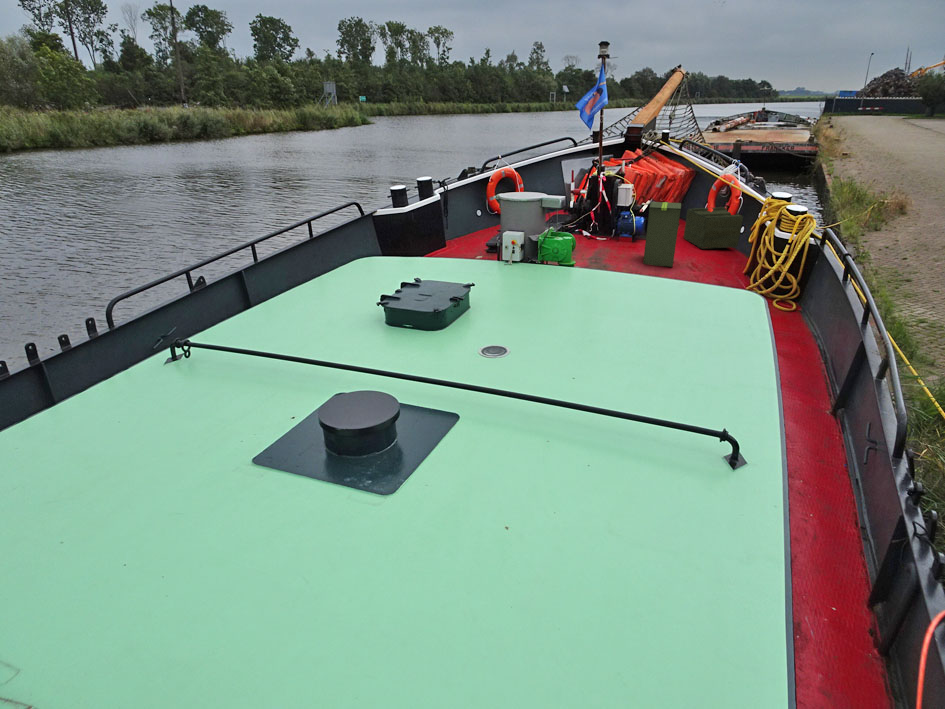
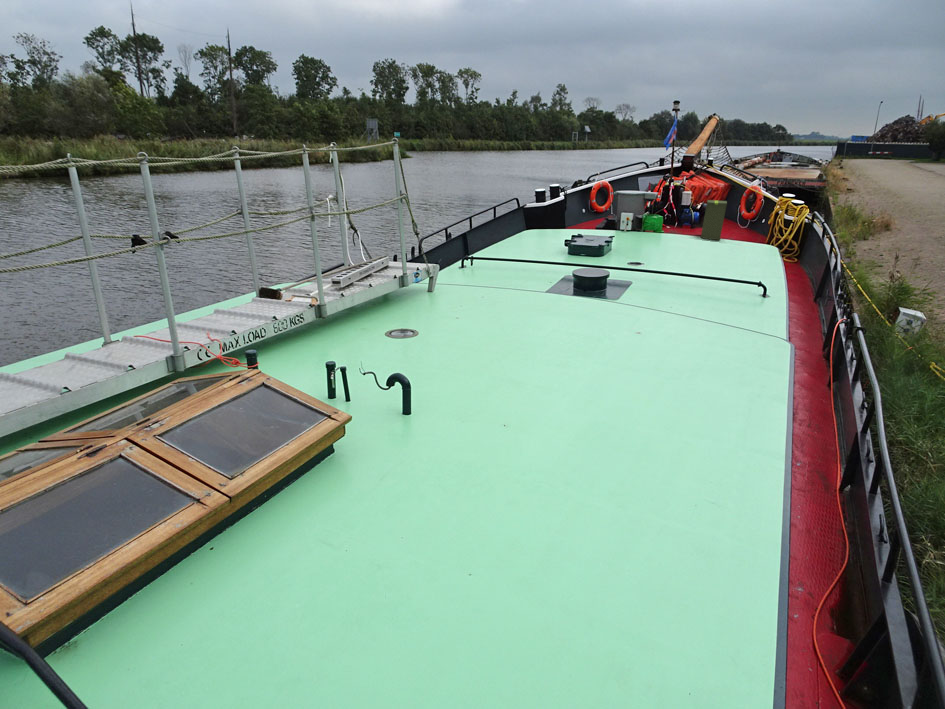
wooden crate: present [683,207,743,249] -> none [724,208,765,234]

